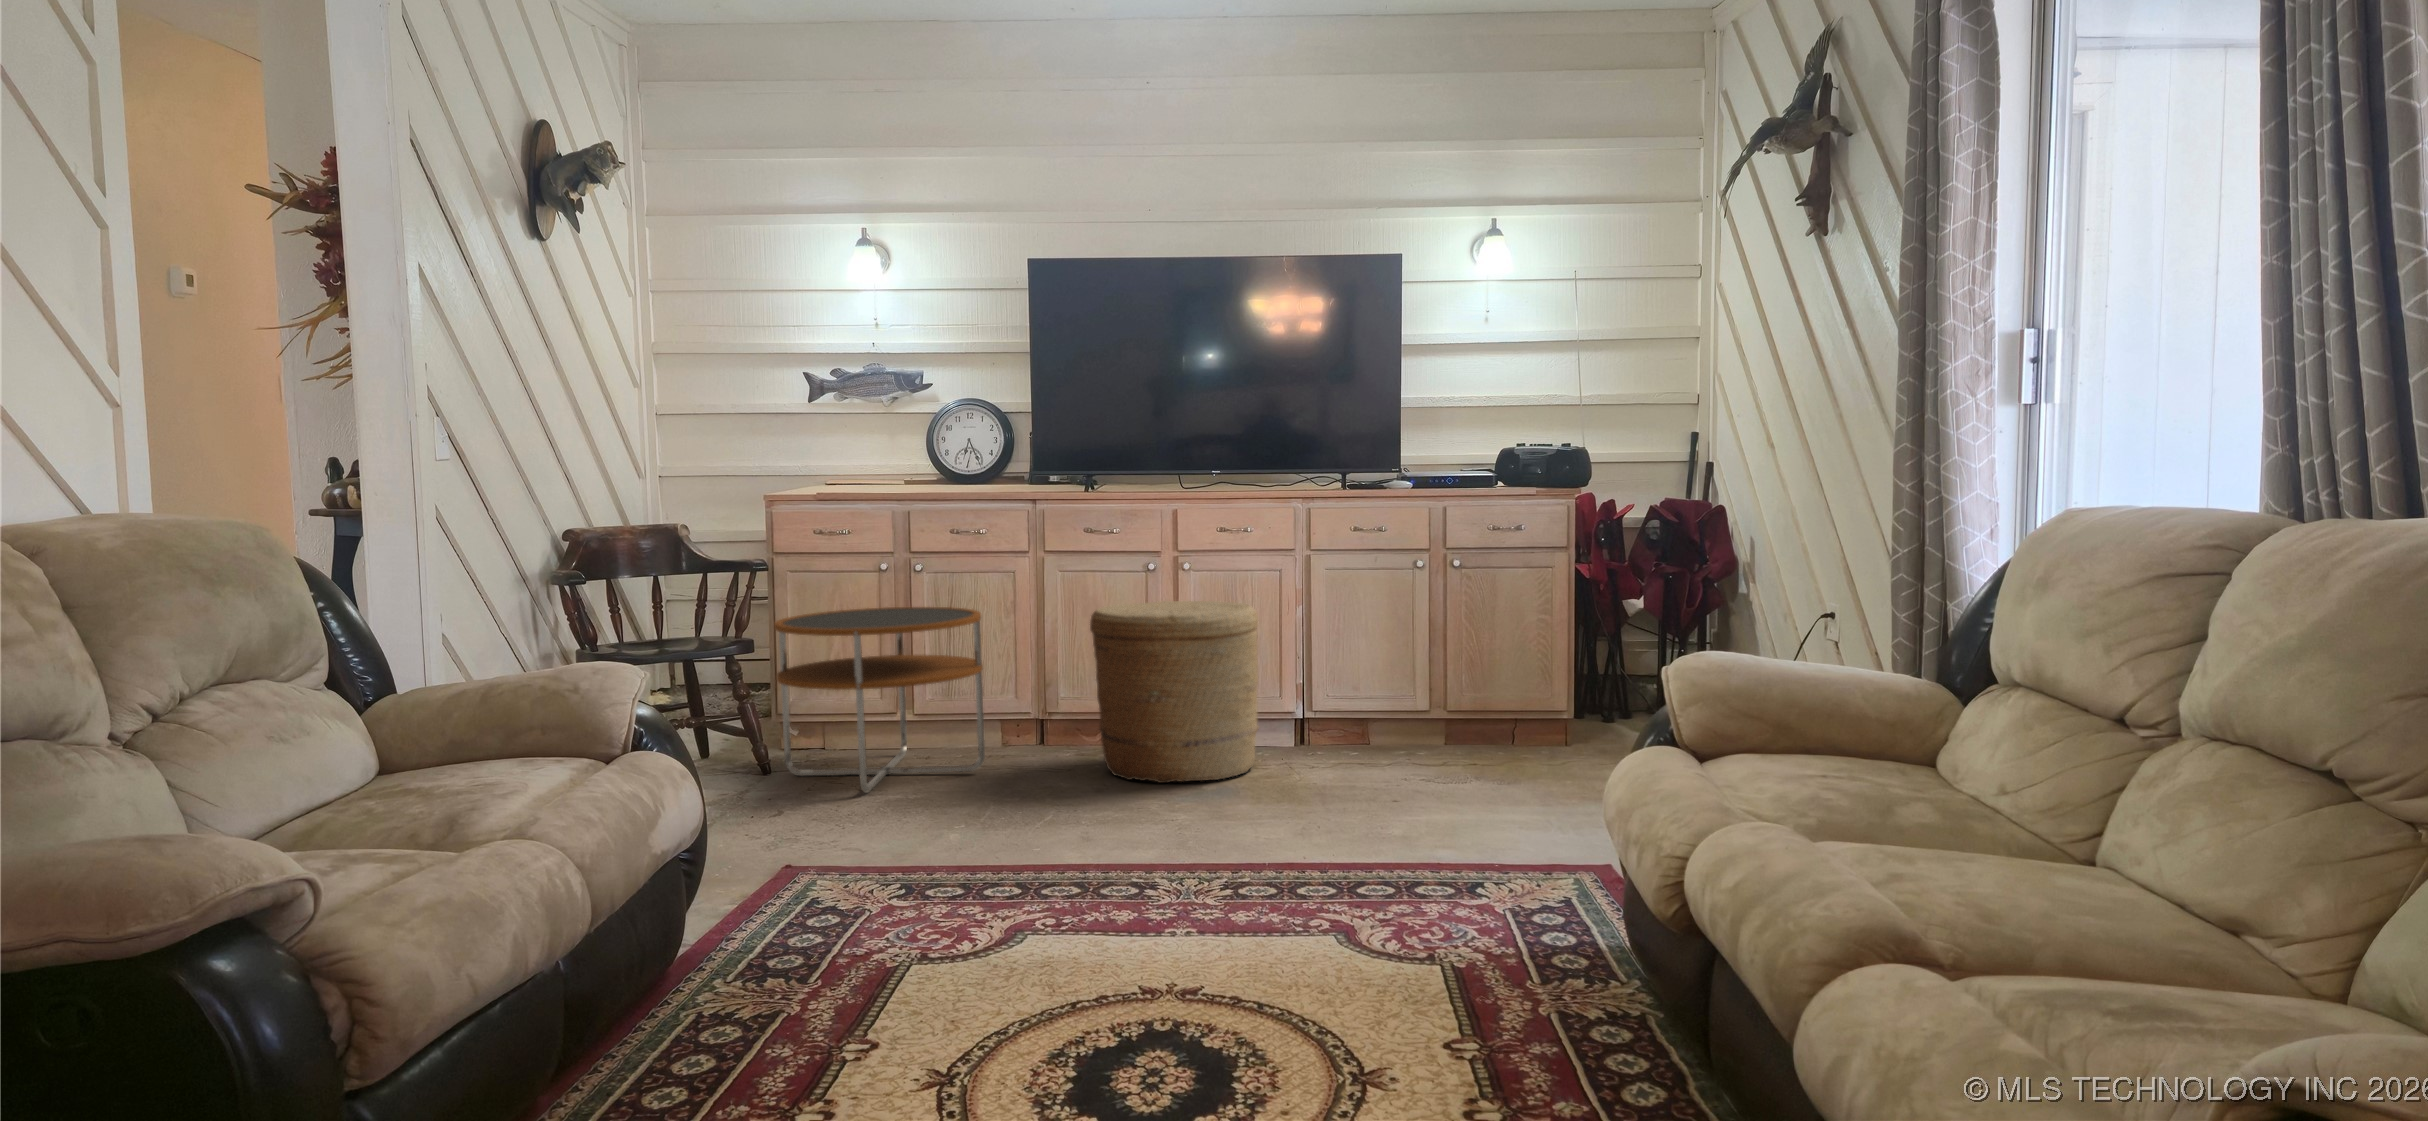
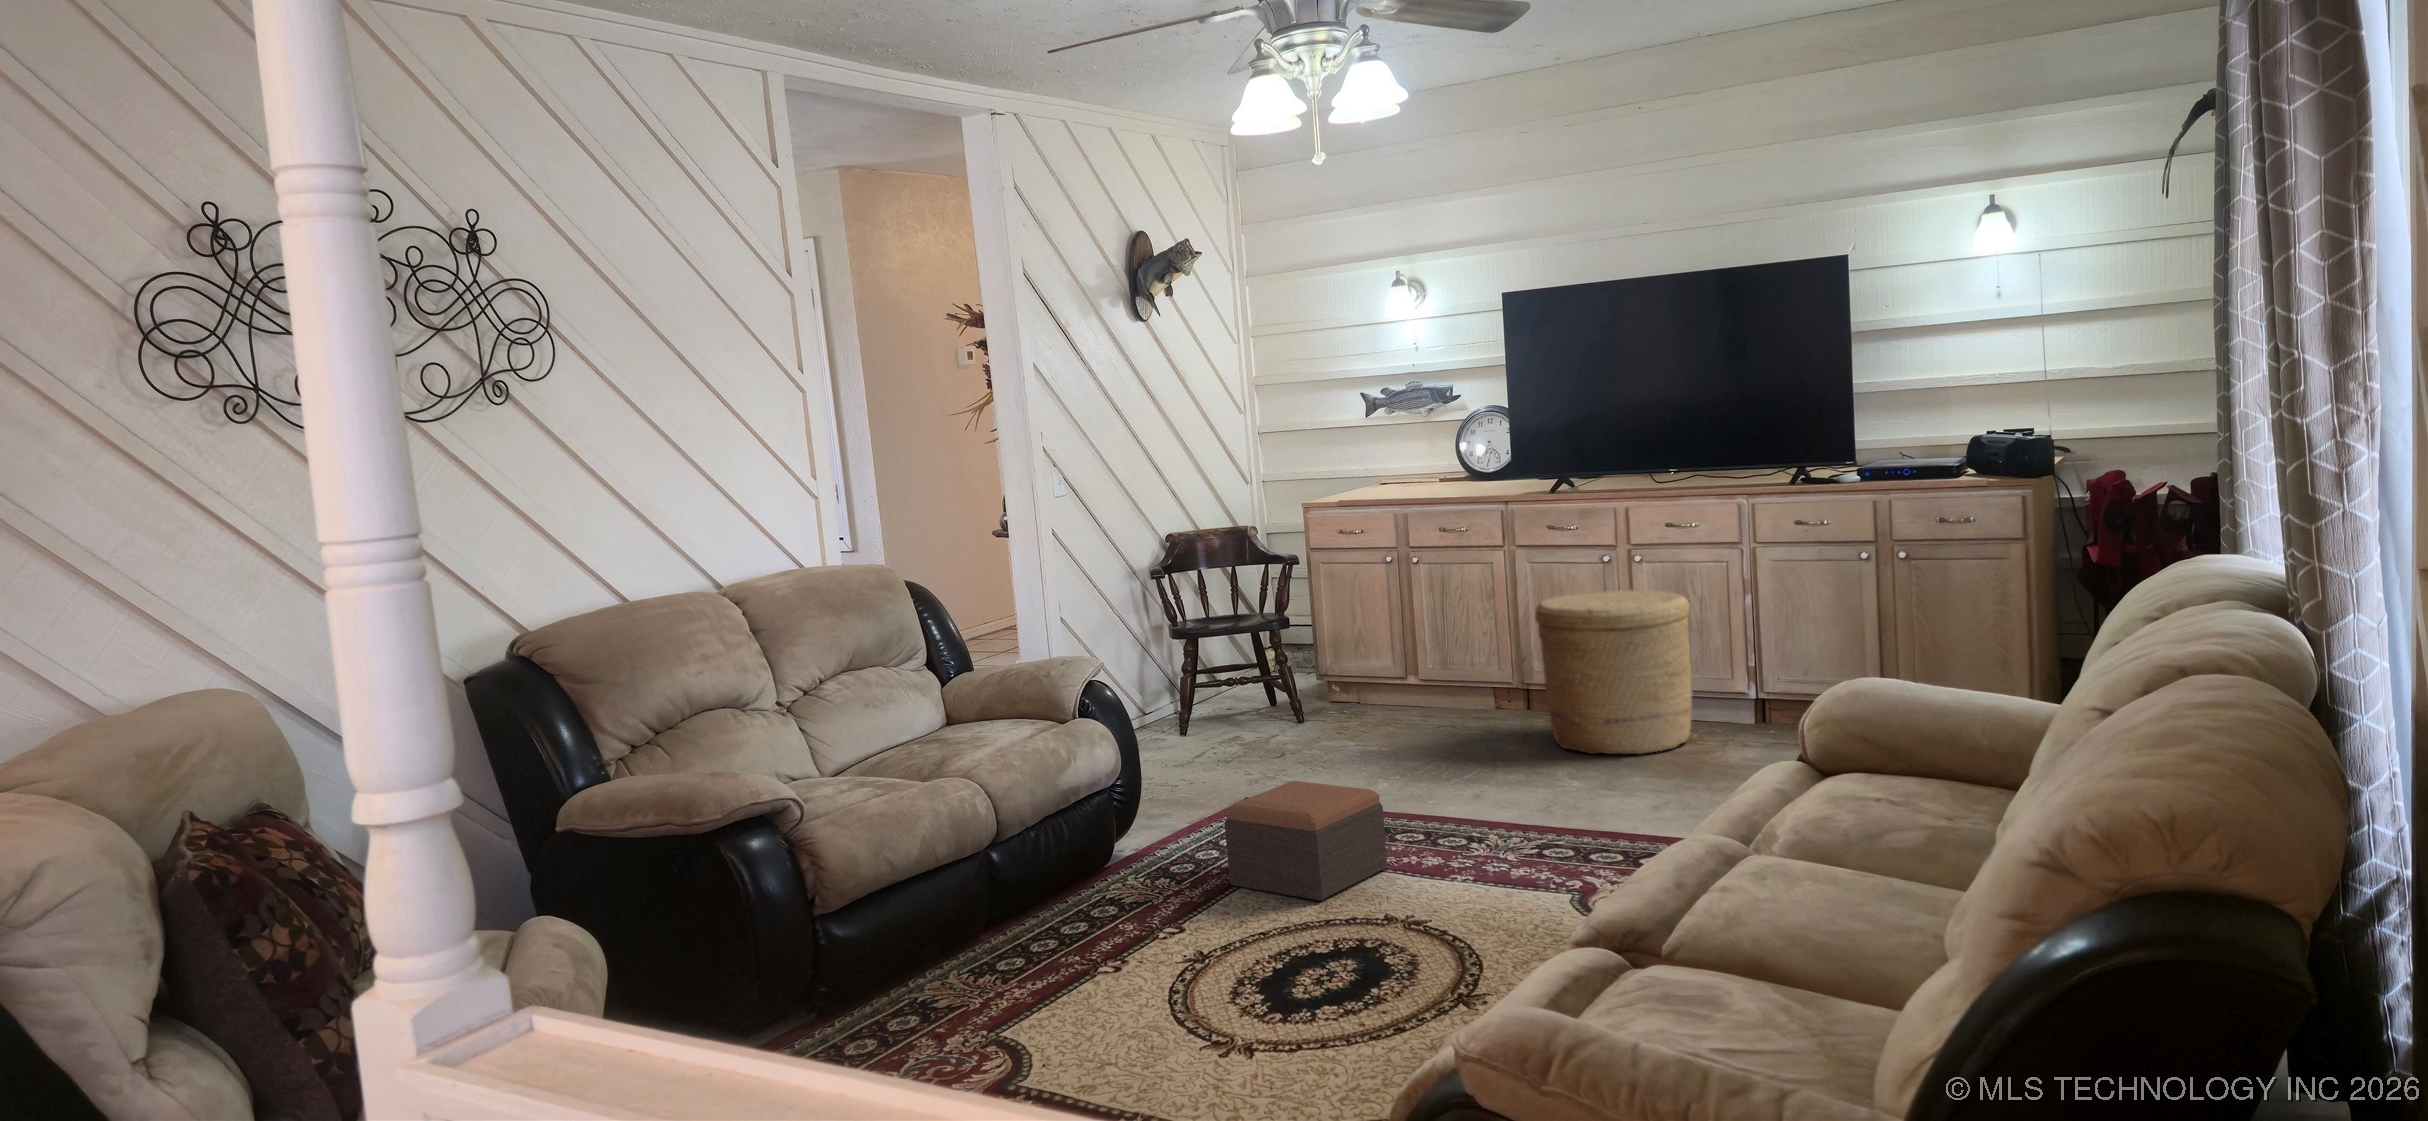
side table: present [774,607,985,793] -> none [1289,593,1457,747]
footstool: none [868,820,1066,971] -> present [1225,781,1387,901]

